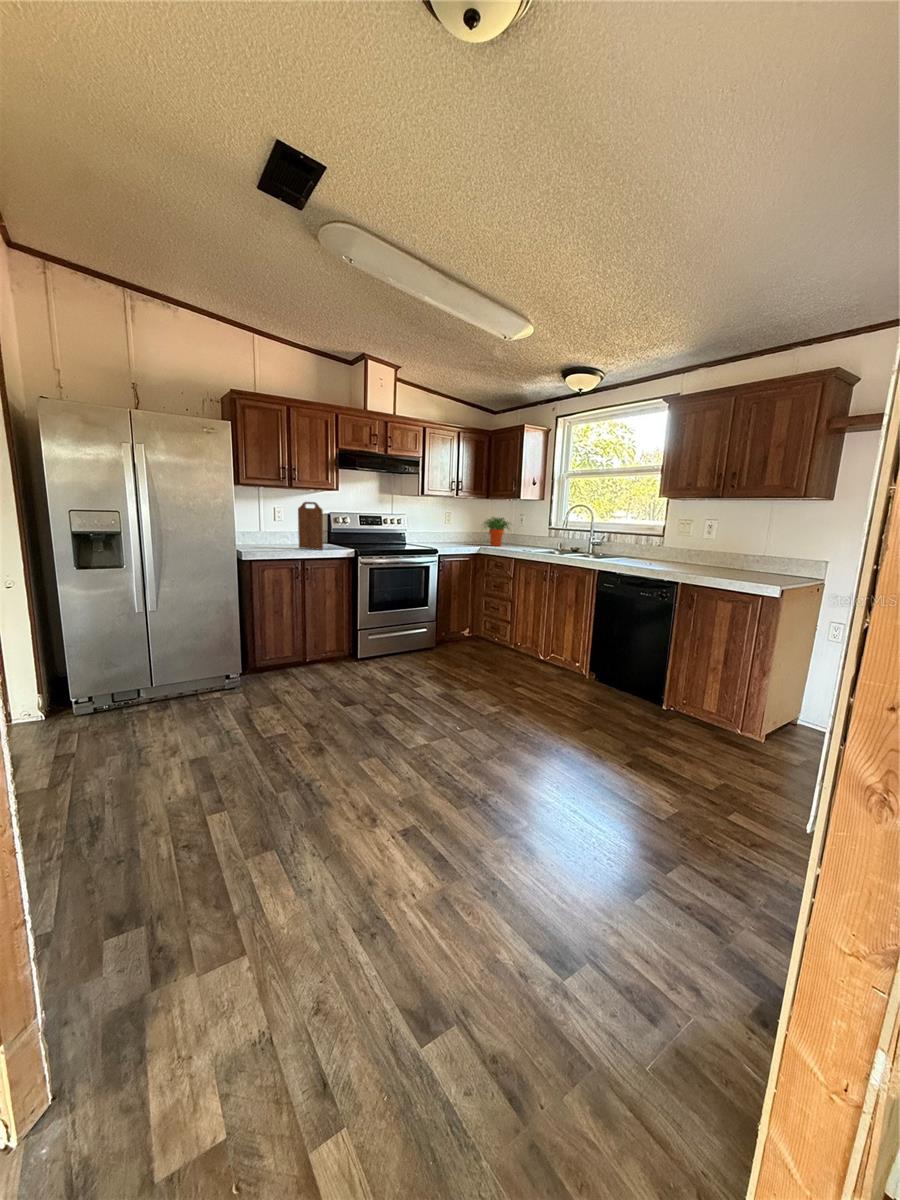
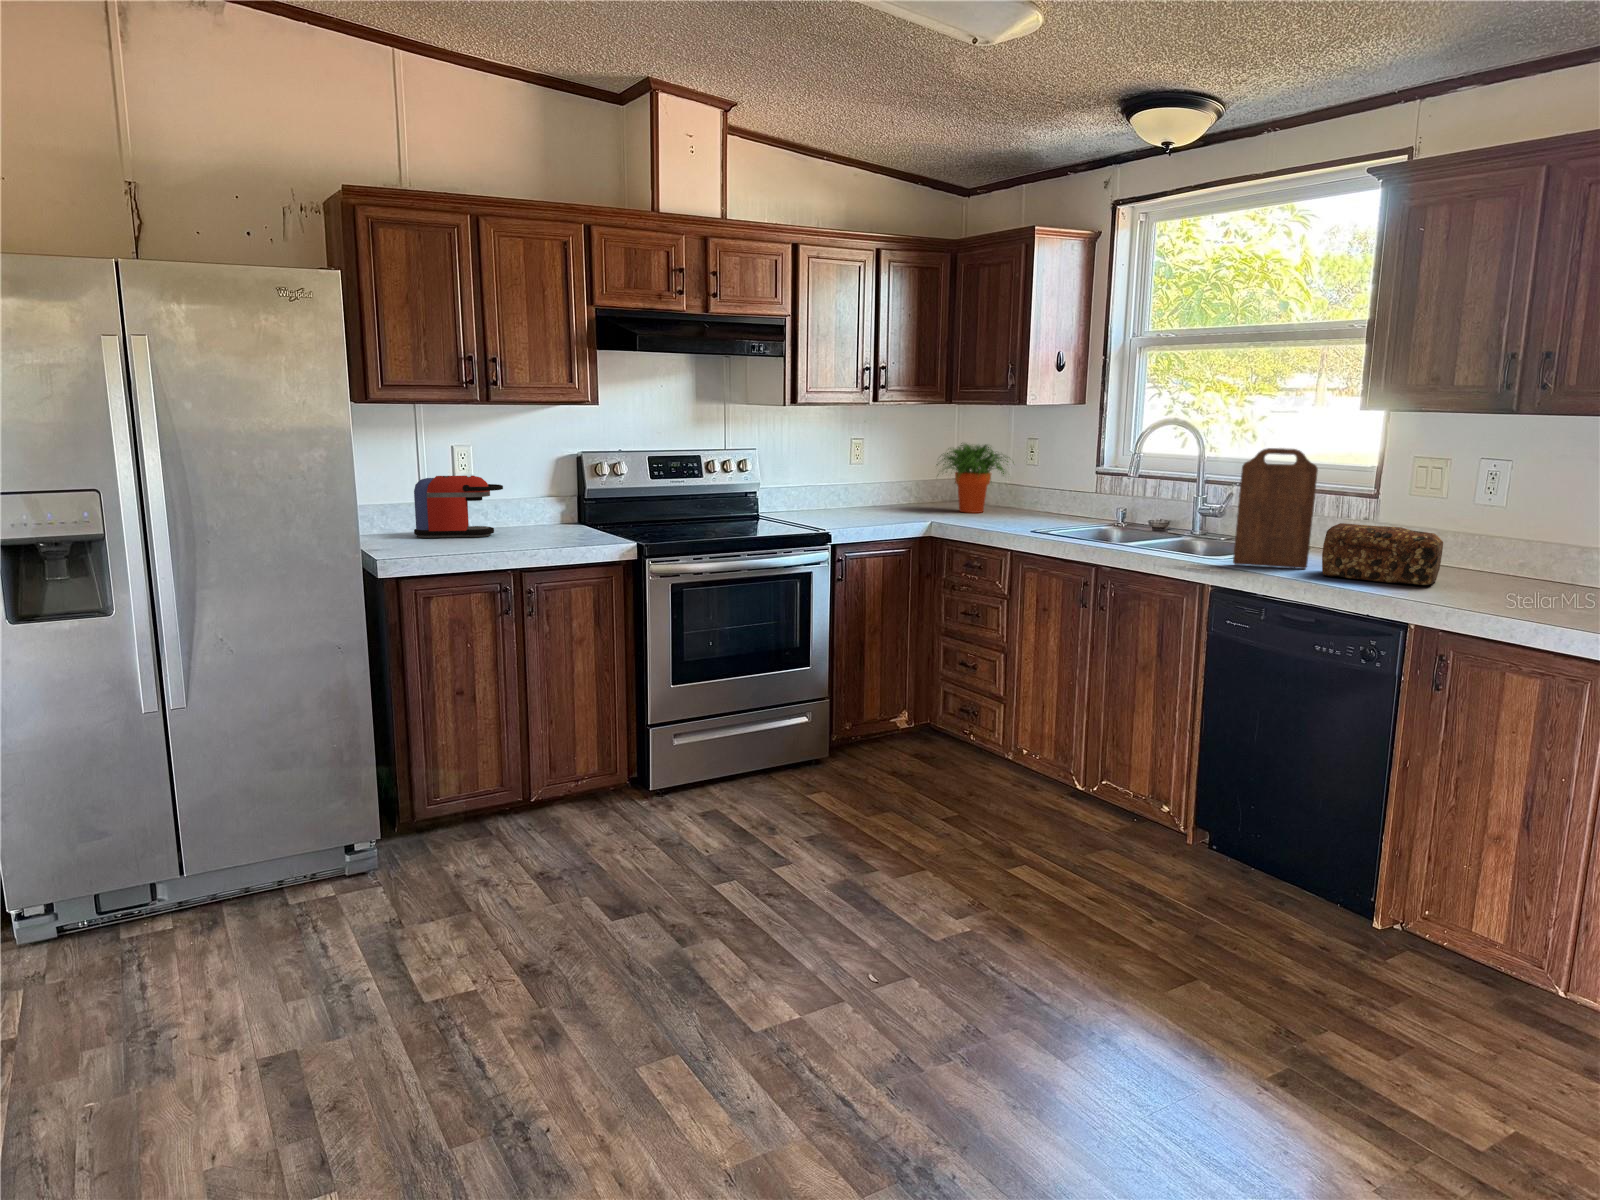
cutting board: present [298,502,323,550] -> present [1233,448,1318,569]
coffee maker: none [258,519,298,546] -> present [414,476,503,538]
bread loaf: none [641,545,689,569] -> present [1322,523,1443,585]

